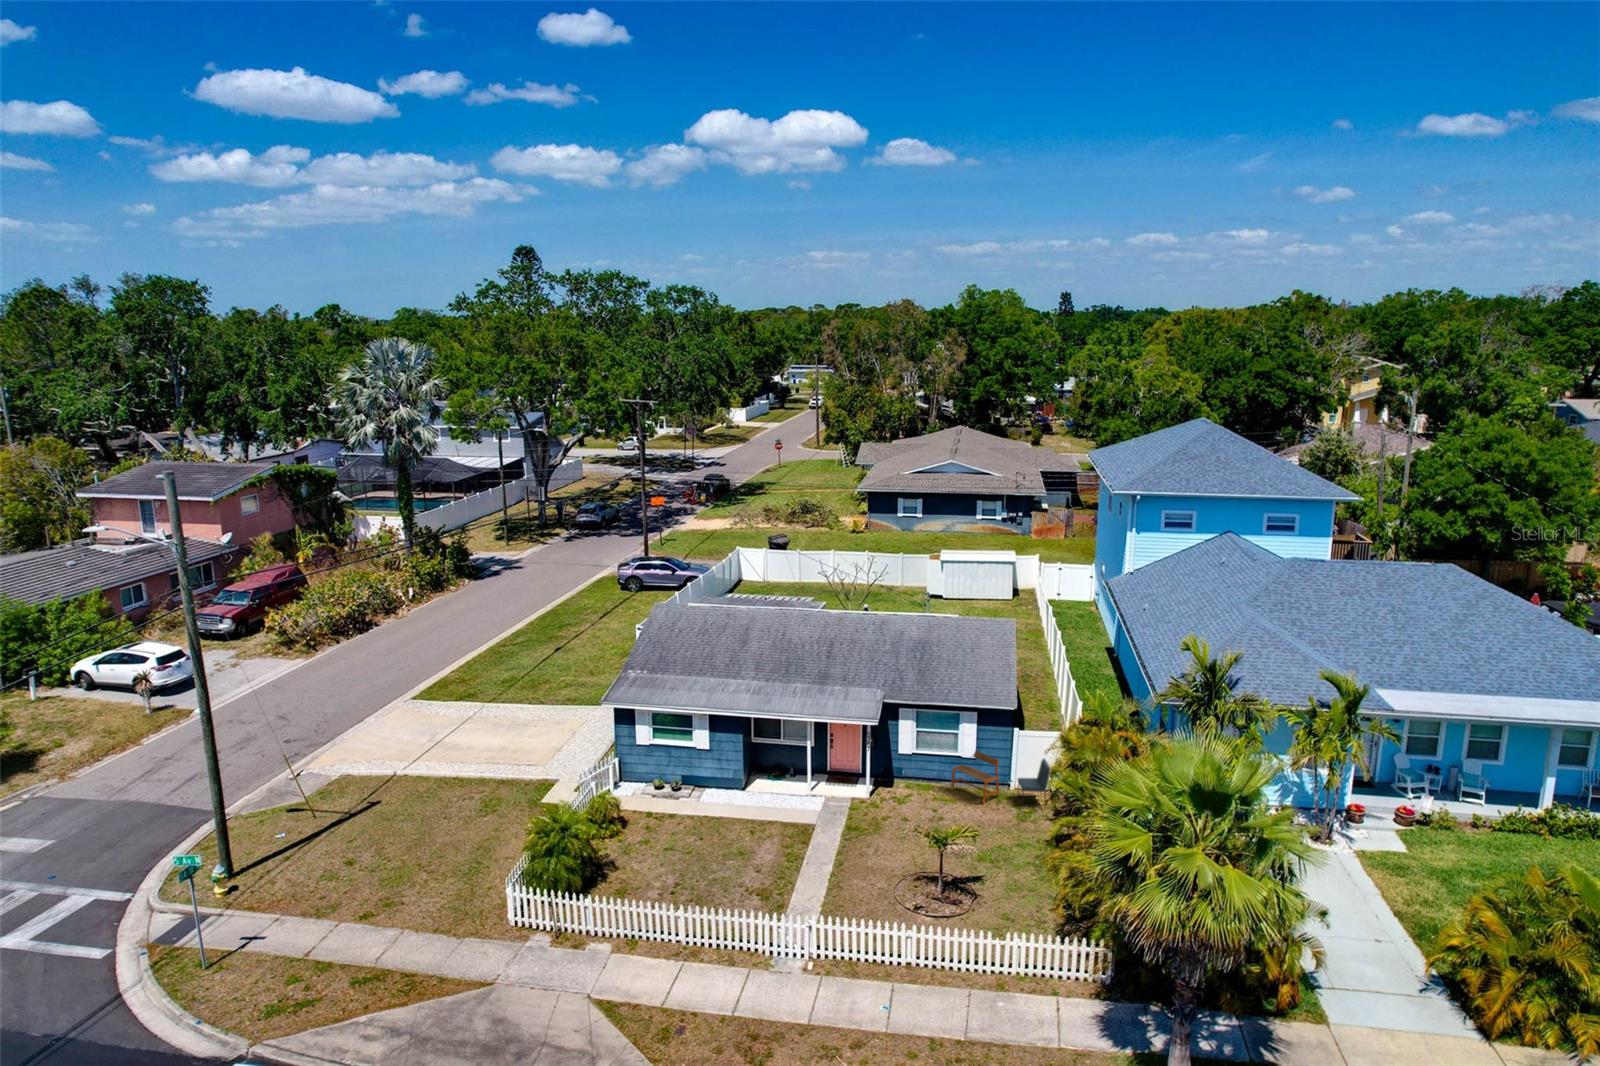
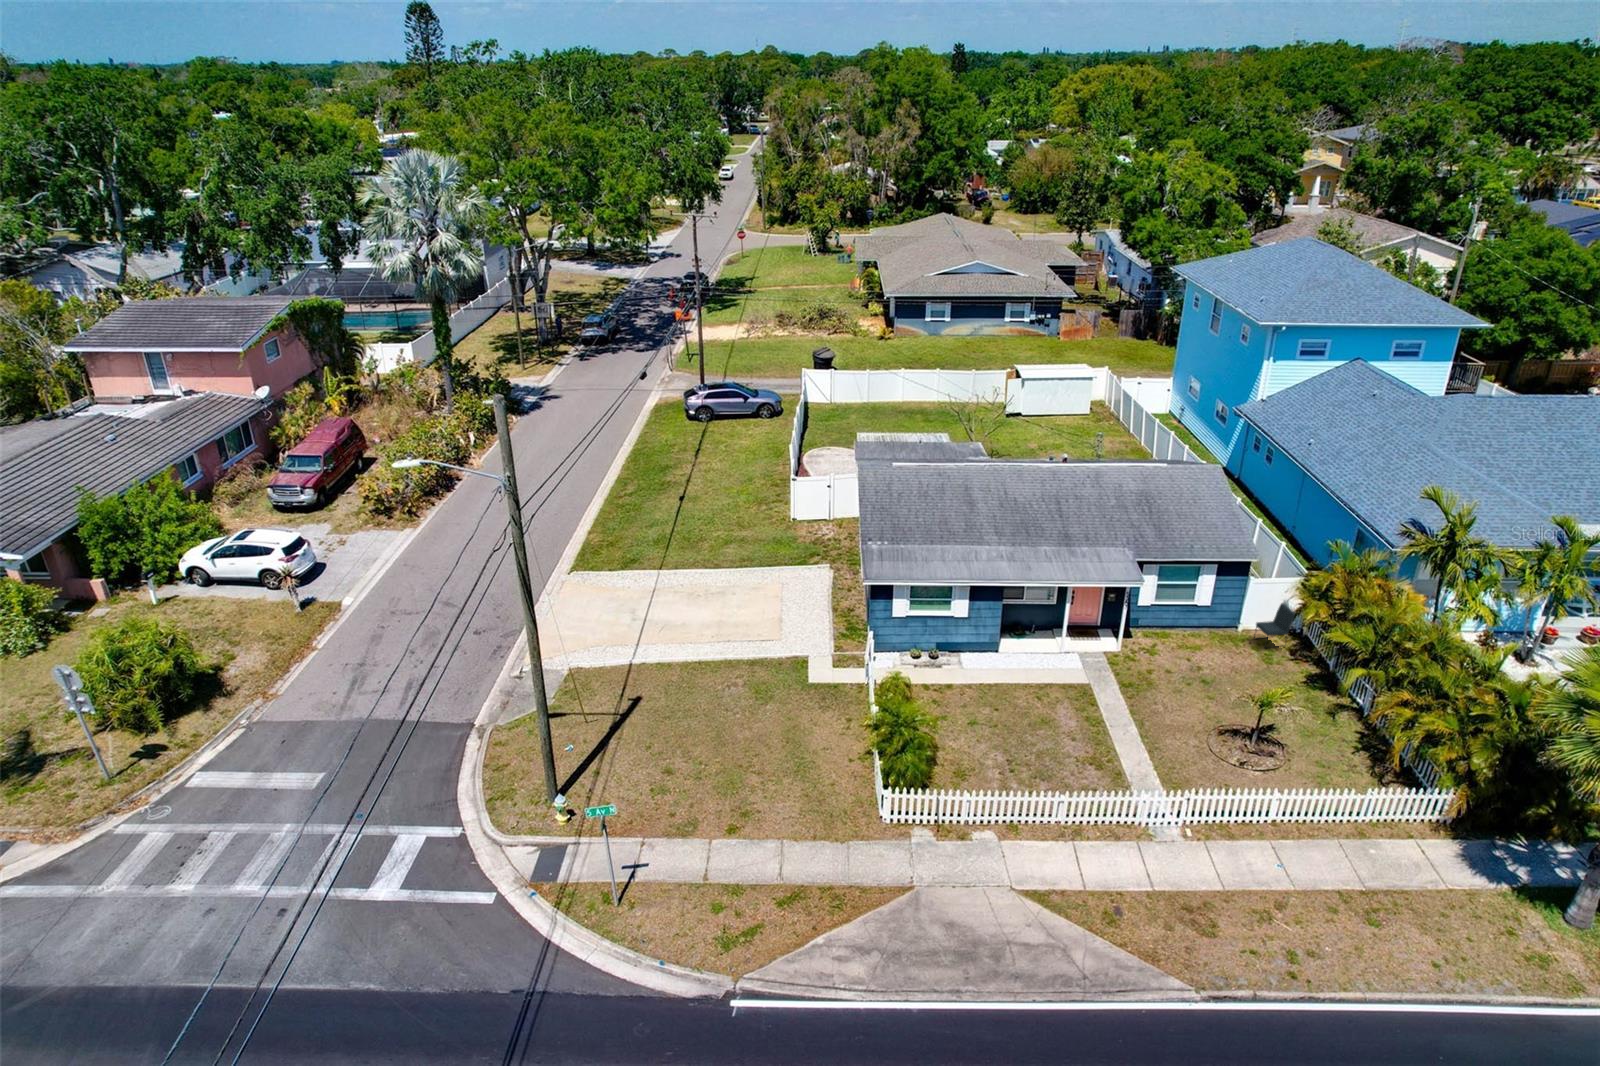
bench: present [951,751,1000,804] -> none [1188,596,1243,650]

